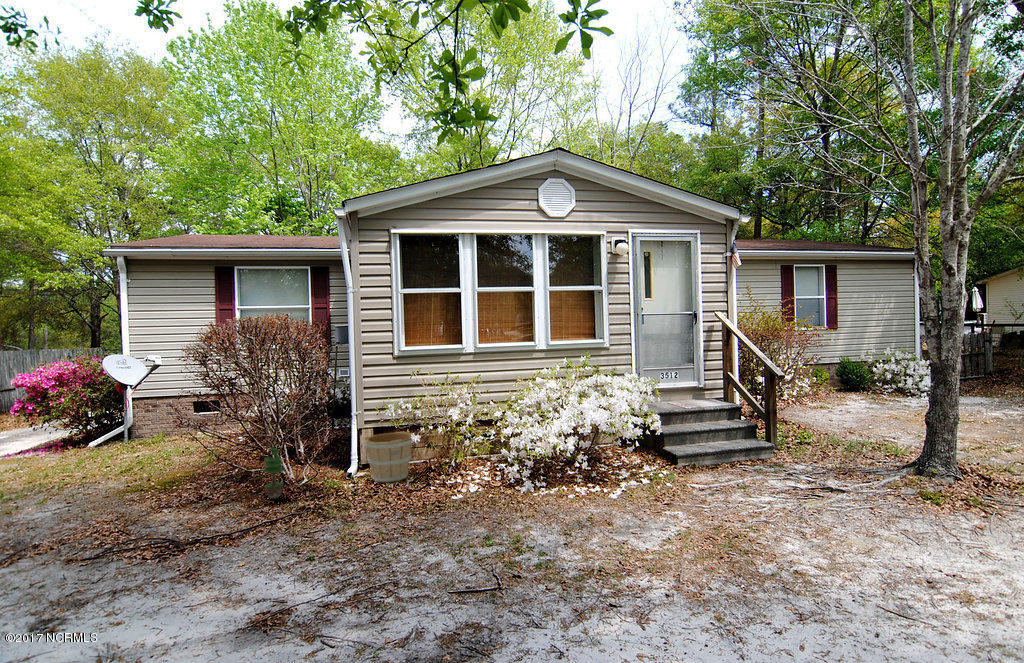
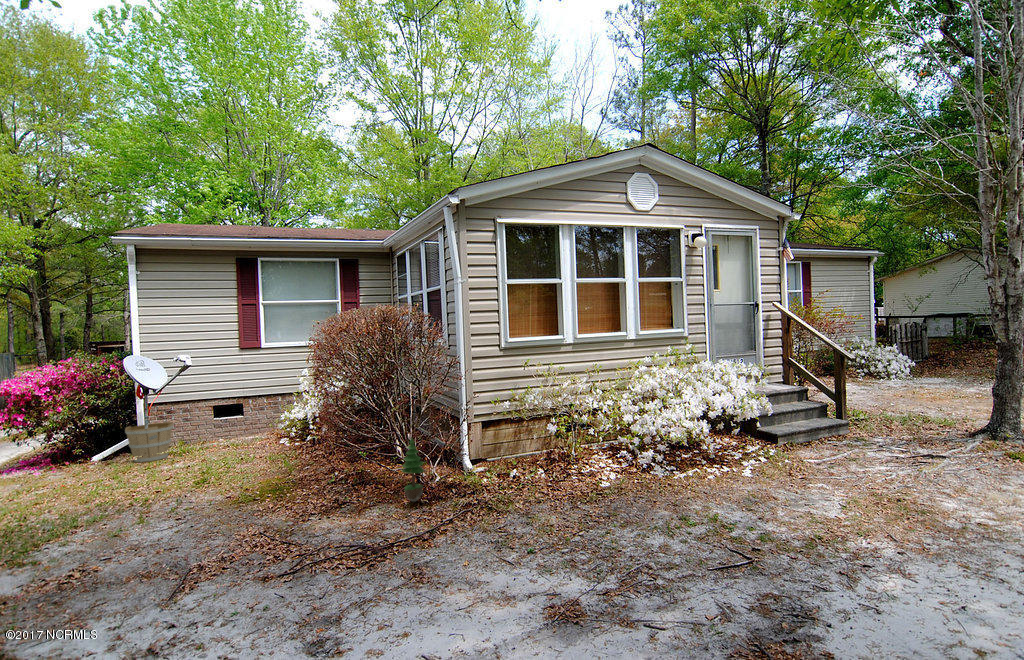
wooden bucket: present [364,432,413,482] -> present [125,422,173,462]

